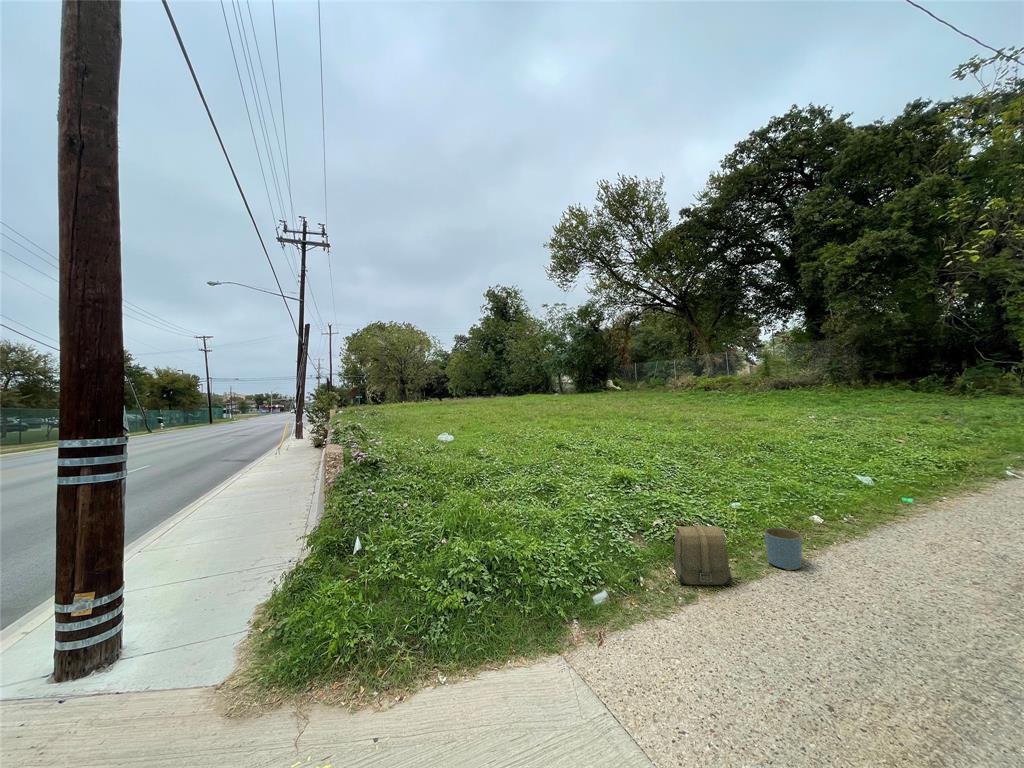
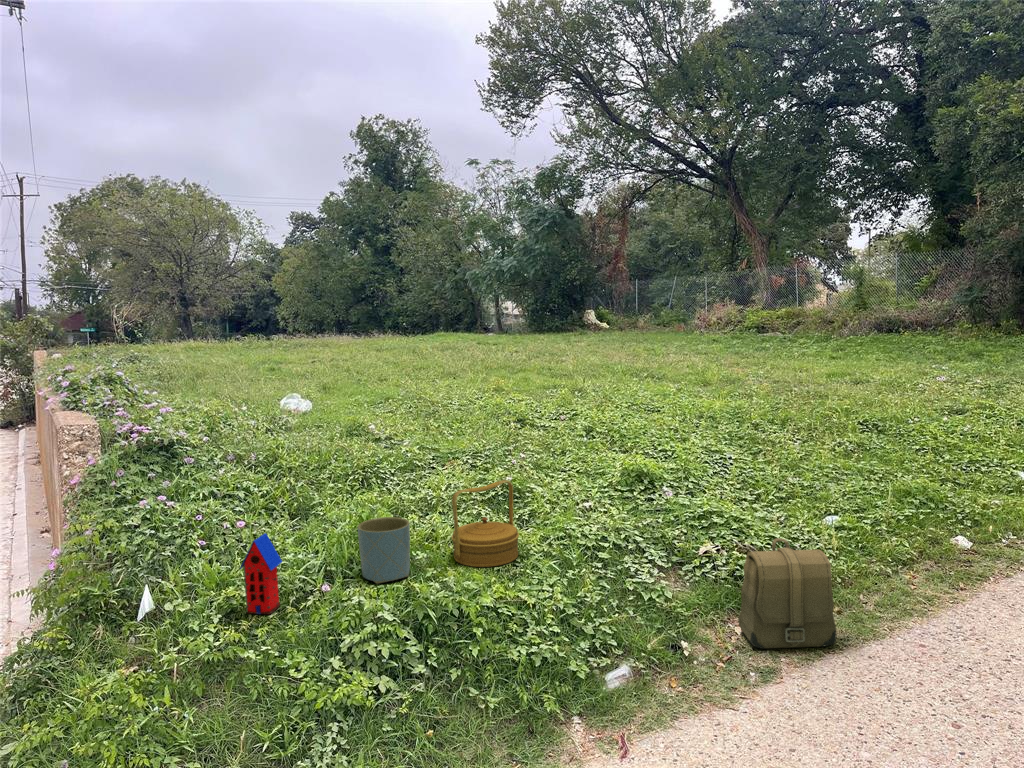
basket: none [514,482,551,530] -> present [452,480,519,567]
toy house: none [403,511,424,554] -> present [240,533,282,614]
planter: present [765,527,802,571] -> present [358,517,410,584]

